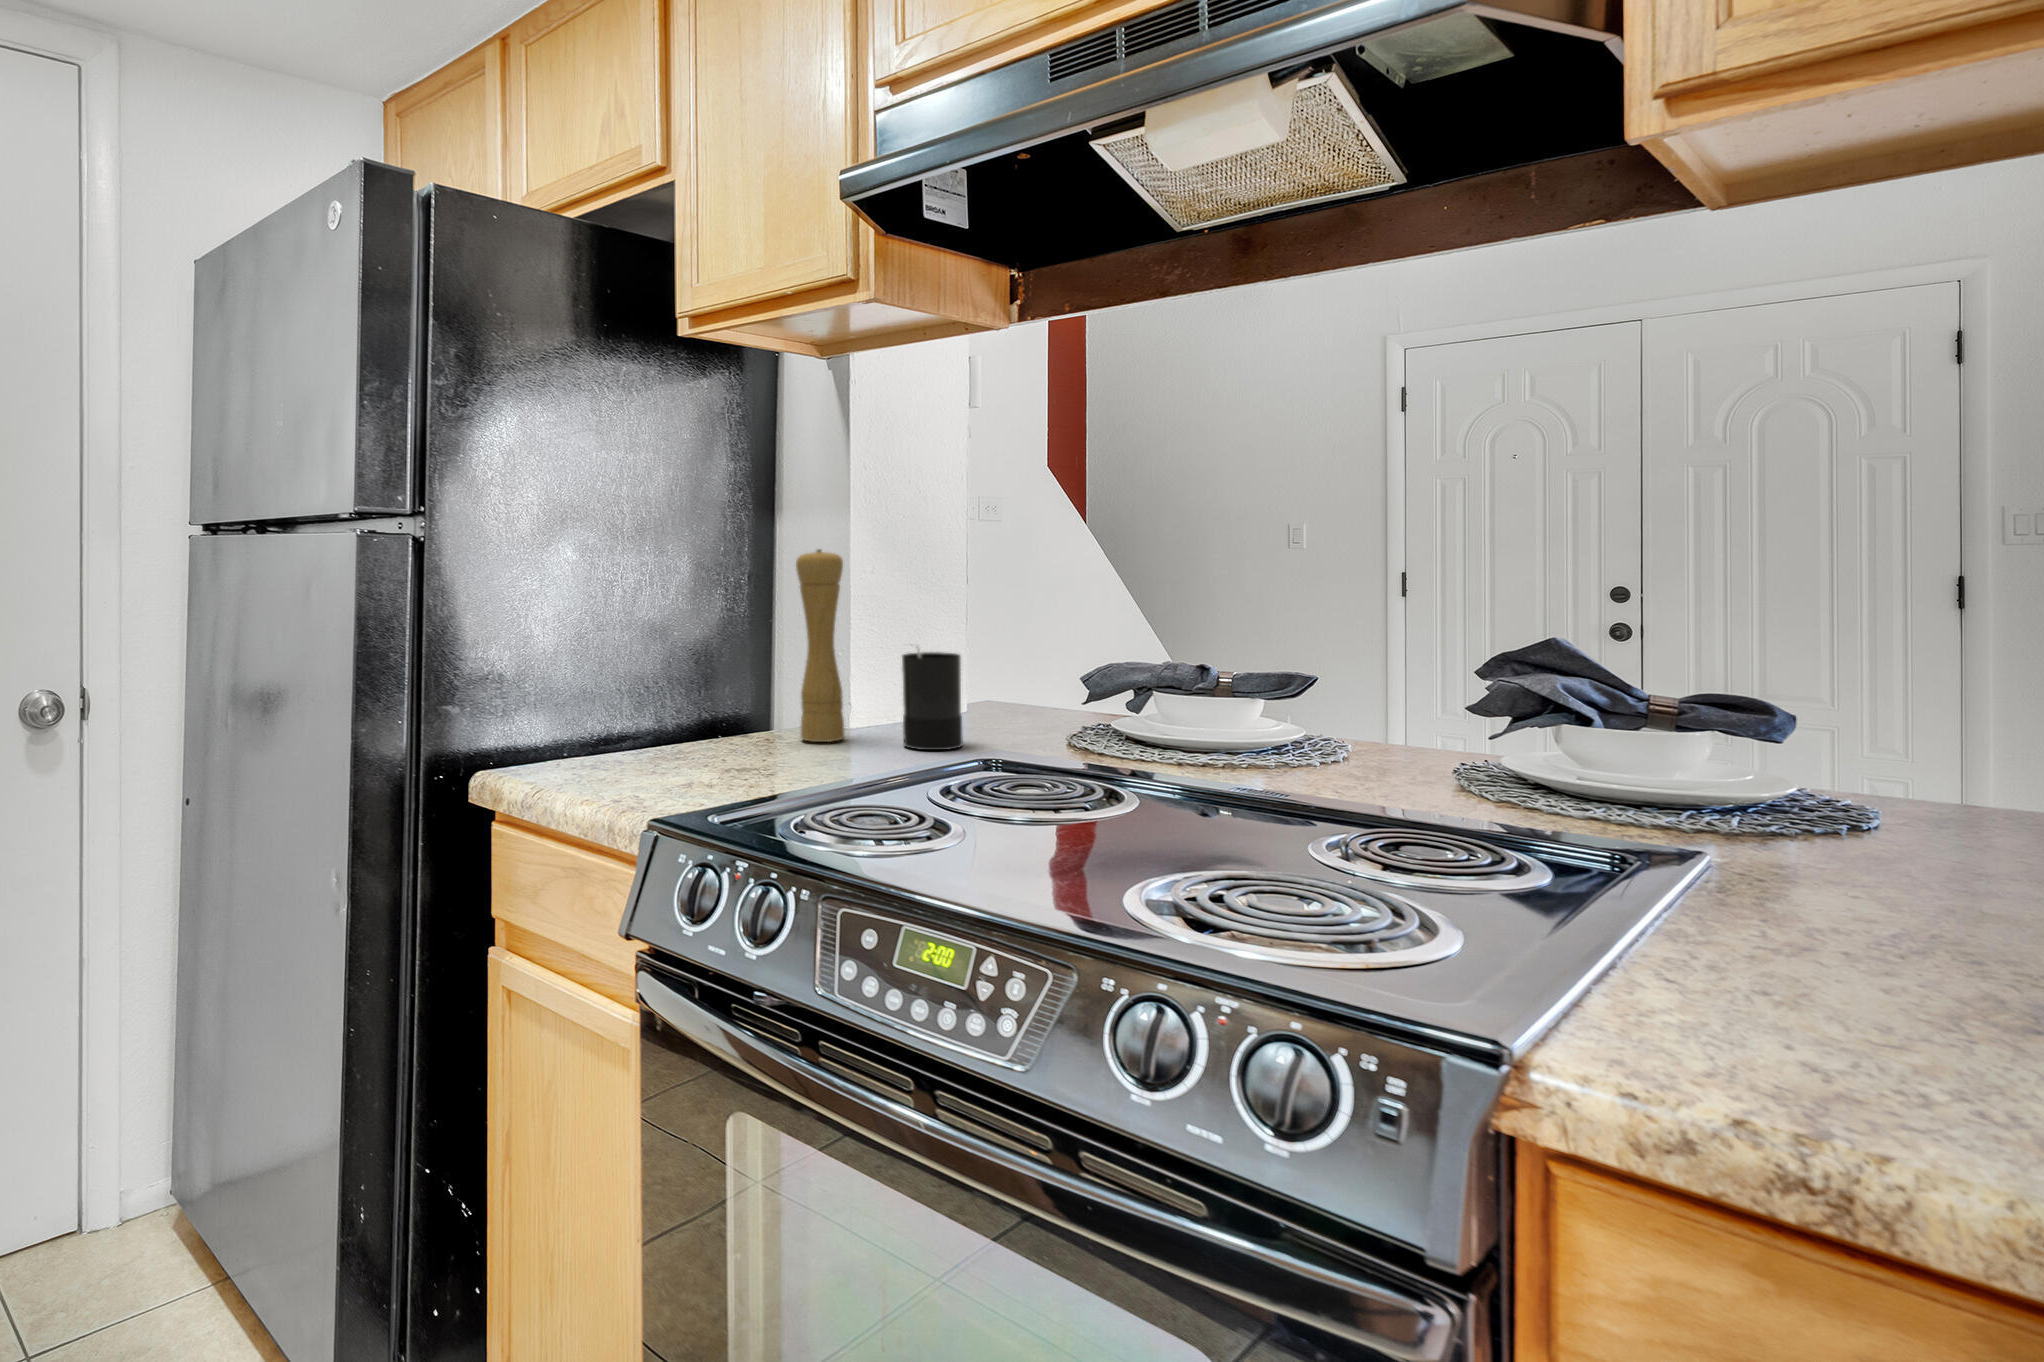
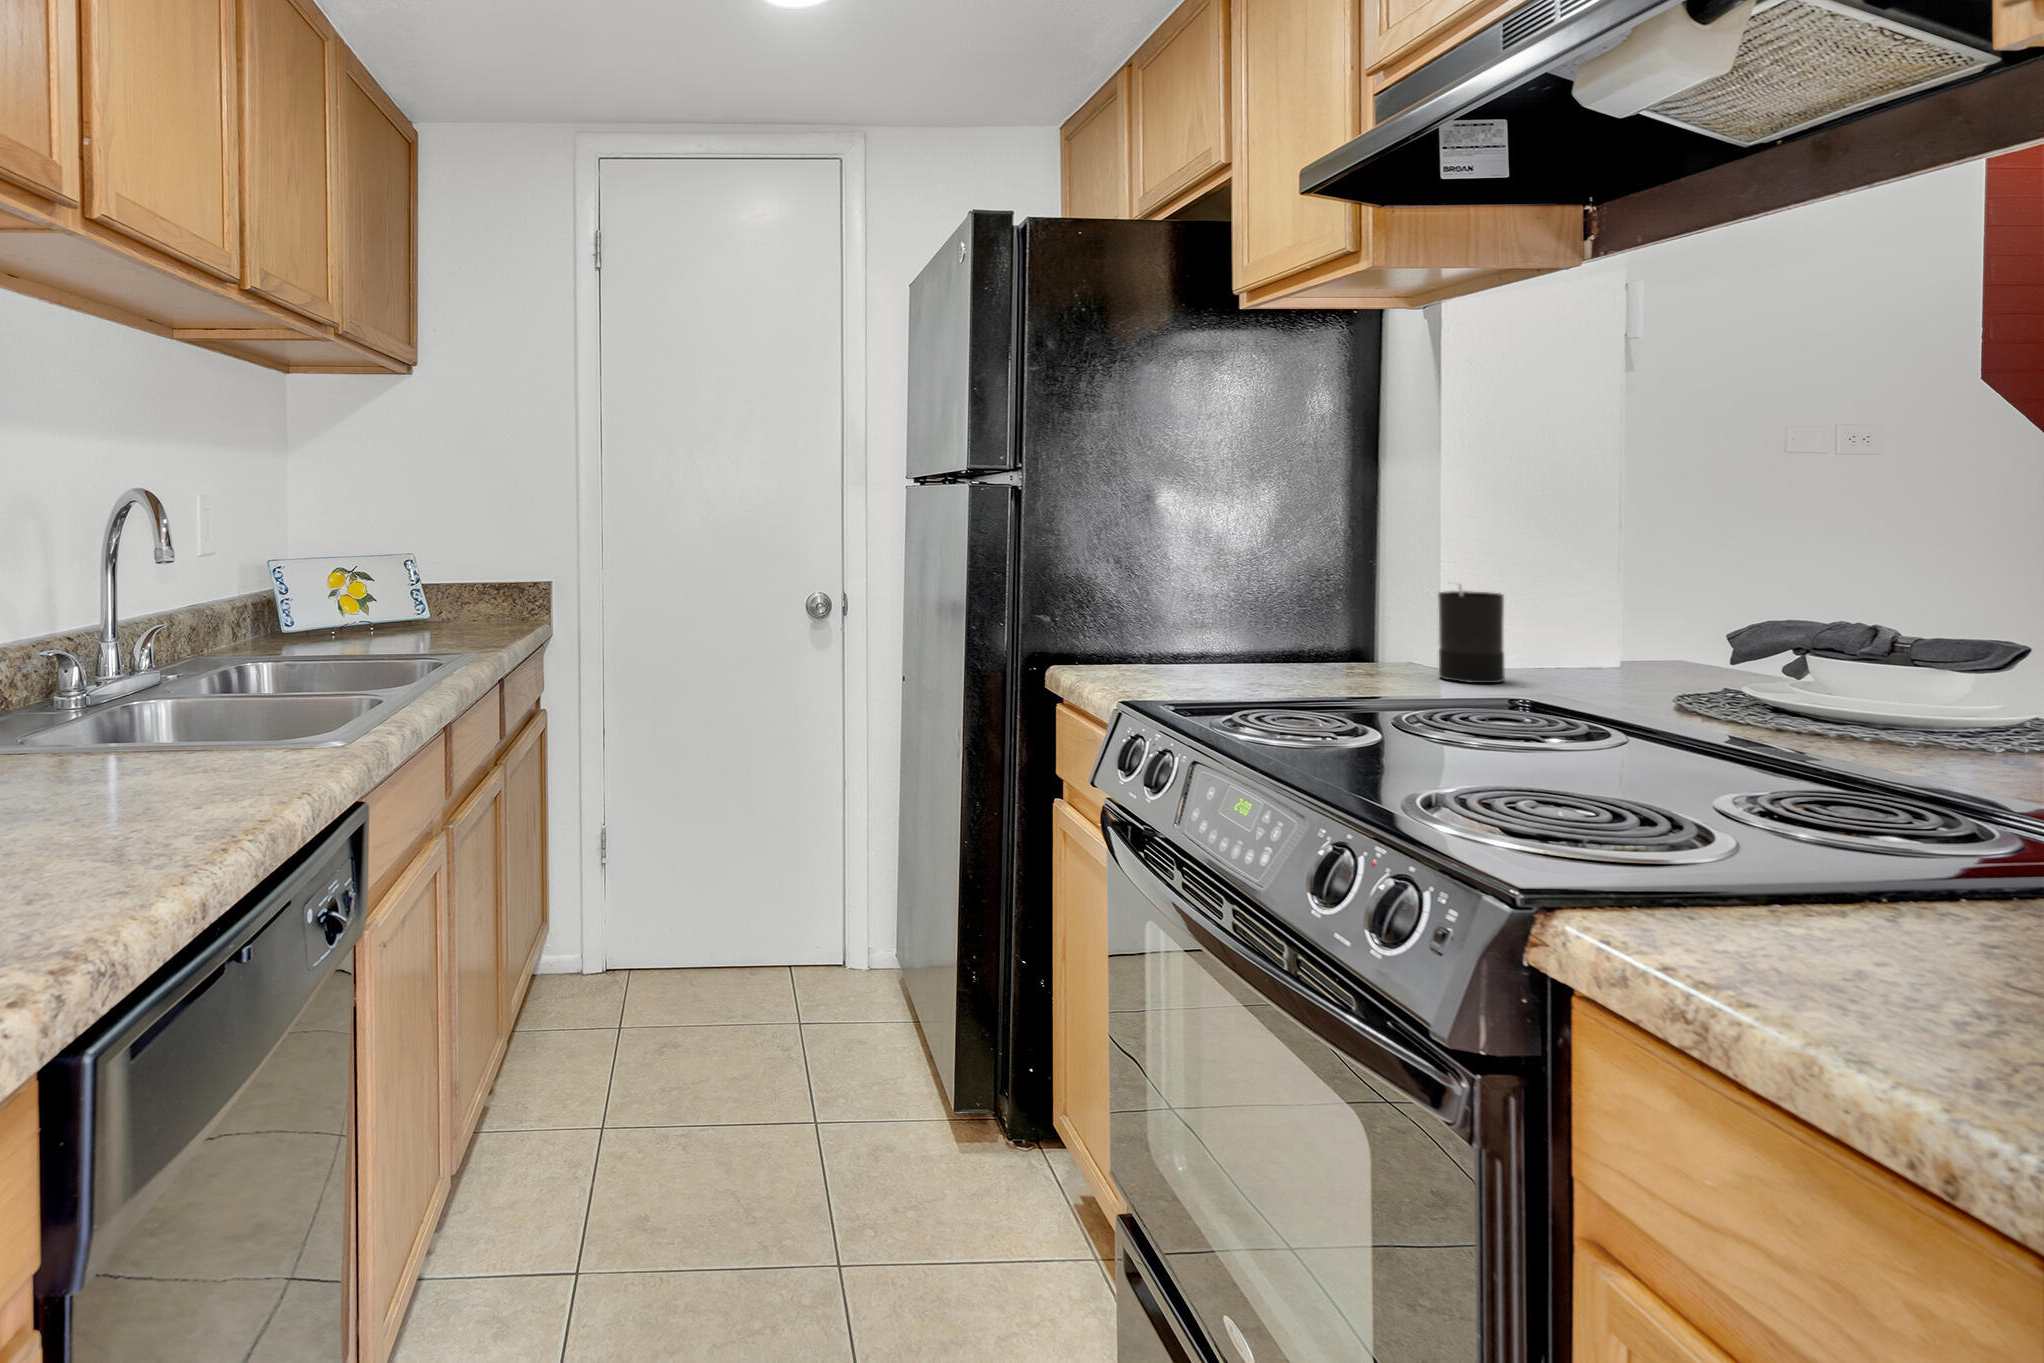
pepper mill: present [796,549,844,742] -> none [1342,493,1391,666]

